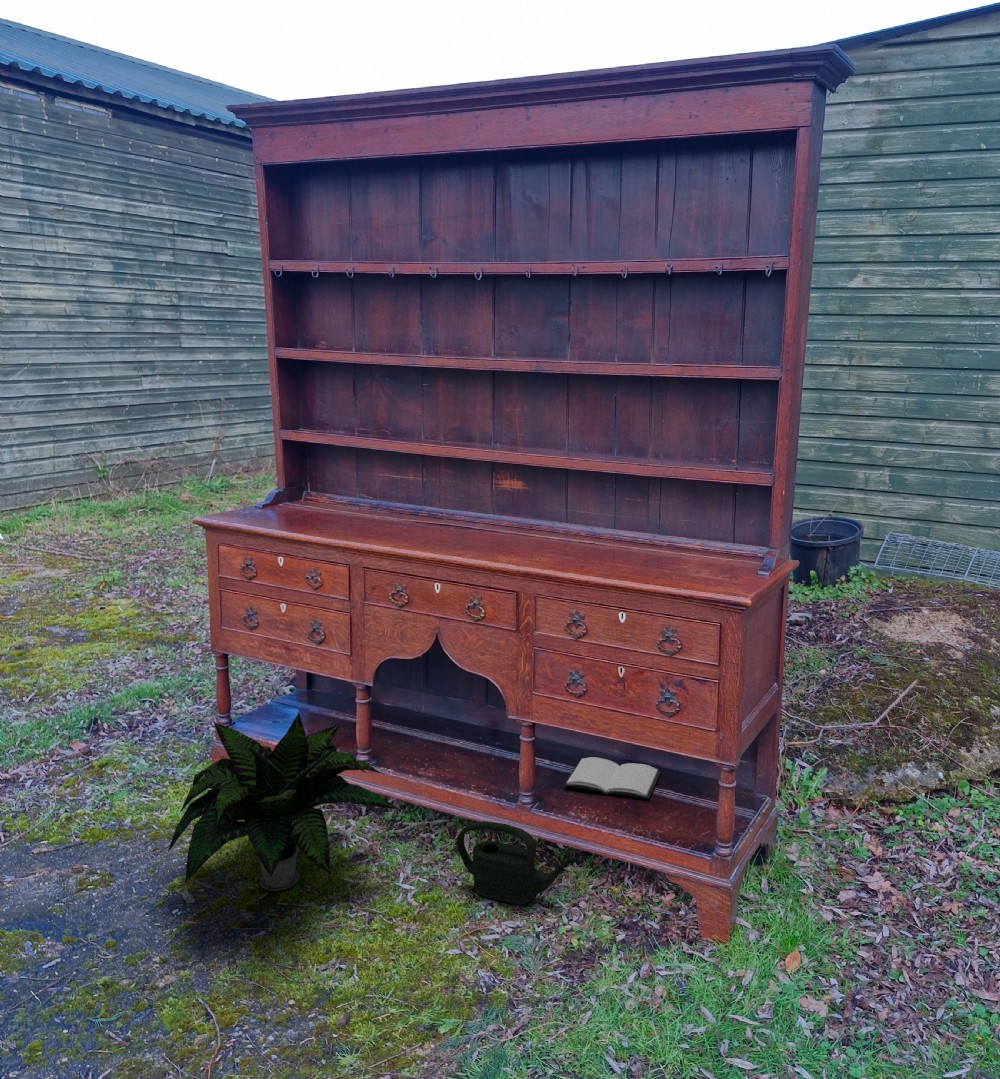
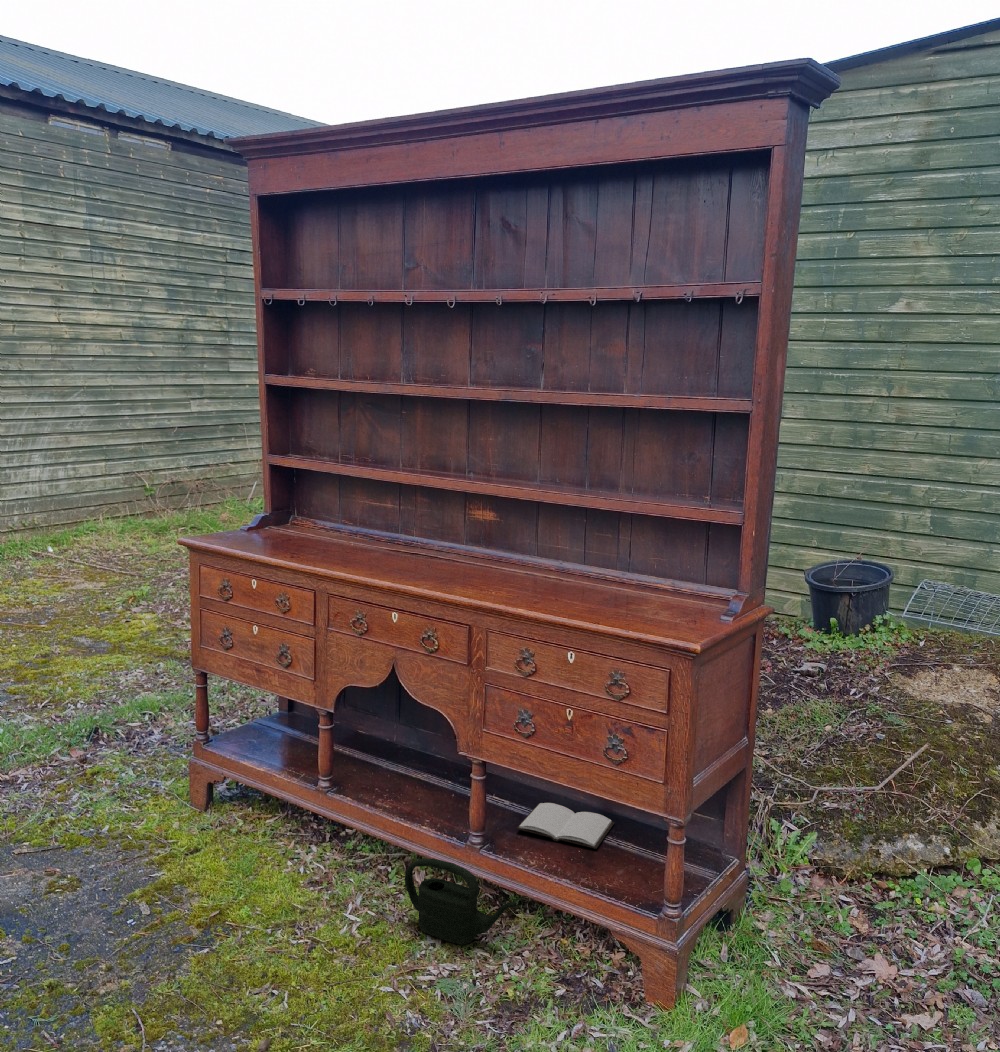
potted plant: present [168,713,398,891] -> none [128,738,351,910]

